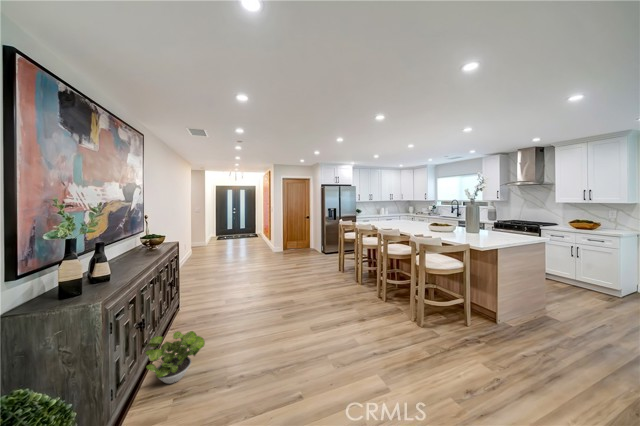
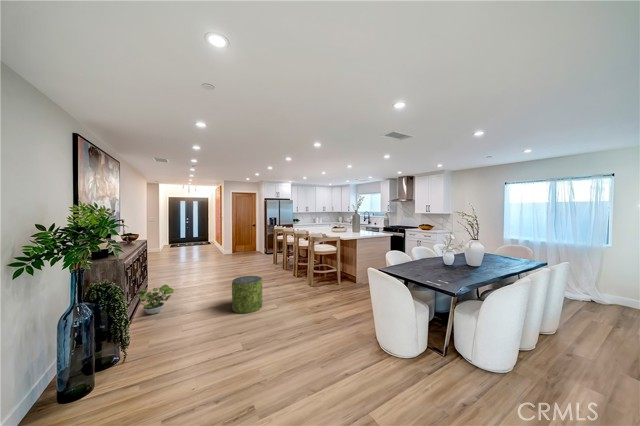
pouf: none [304,316,358,401] -> present [232,276,262,313]

